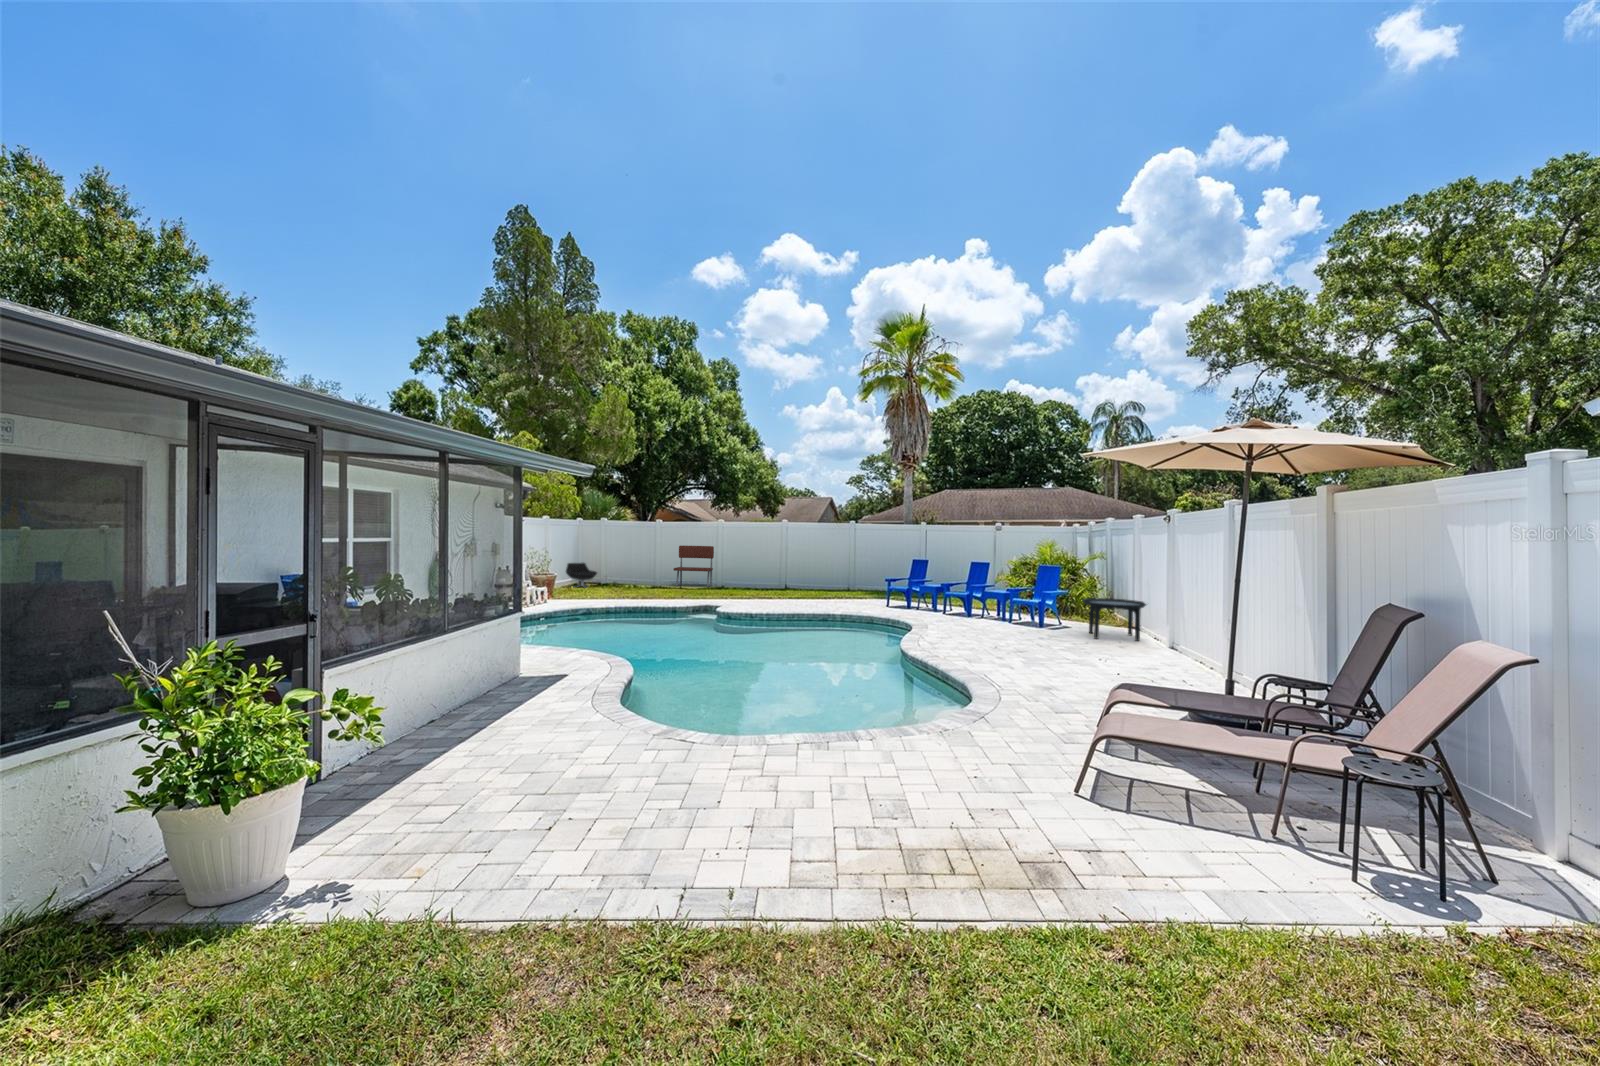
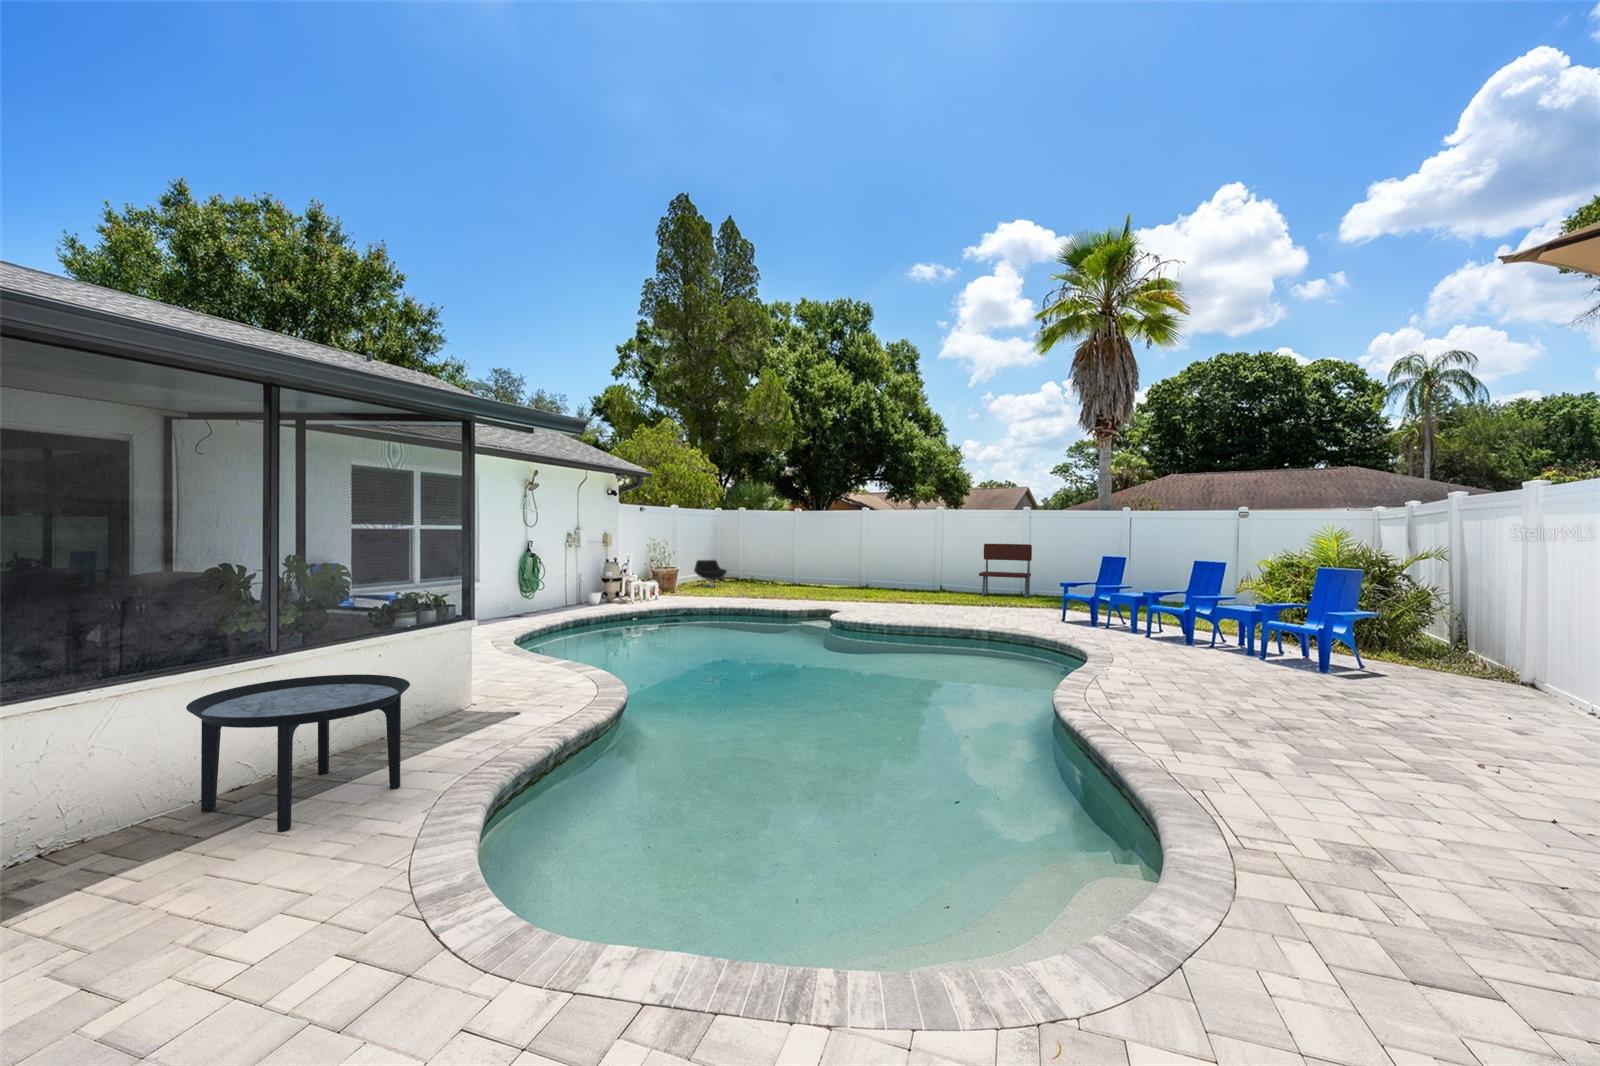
bench: present [673,546,714,587] -> present [979,544,1032,599]
round table: present [1082,598,1146,641] -> present [186,674,410,831]

